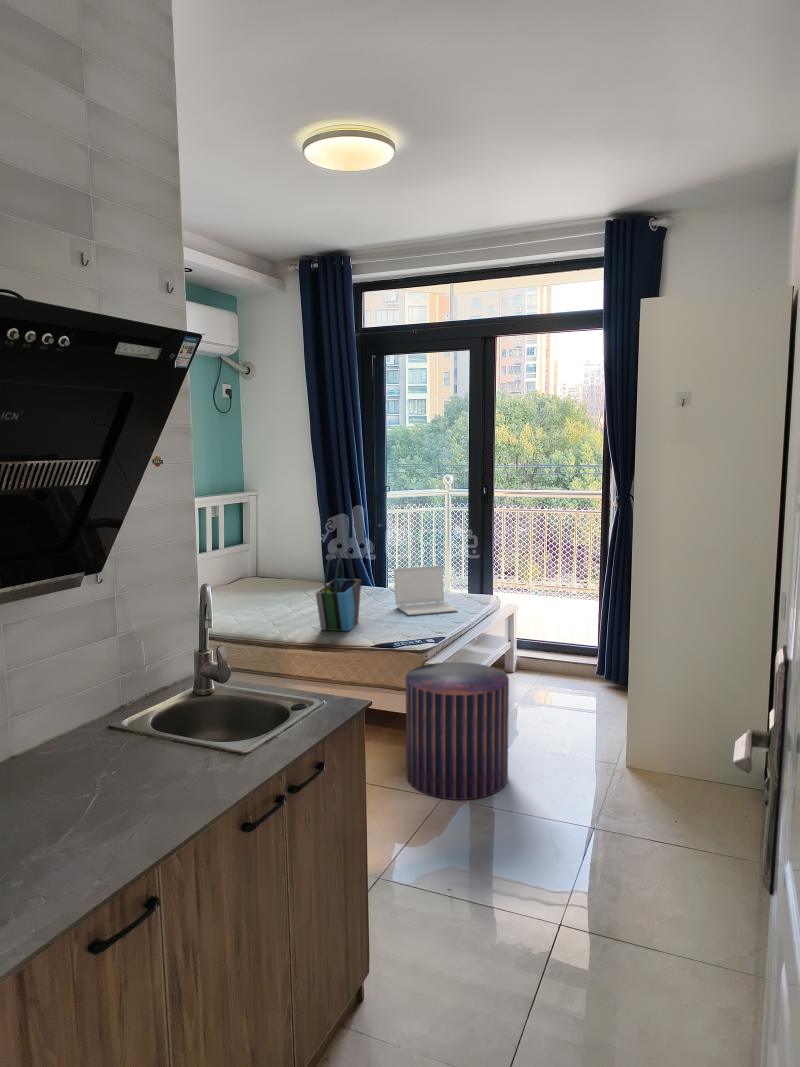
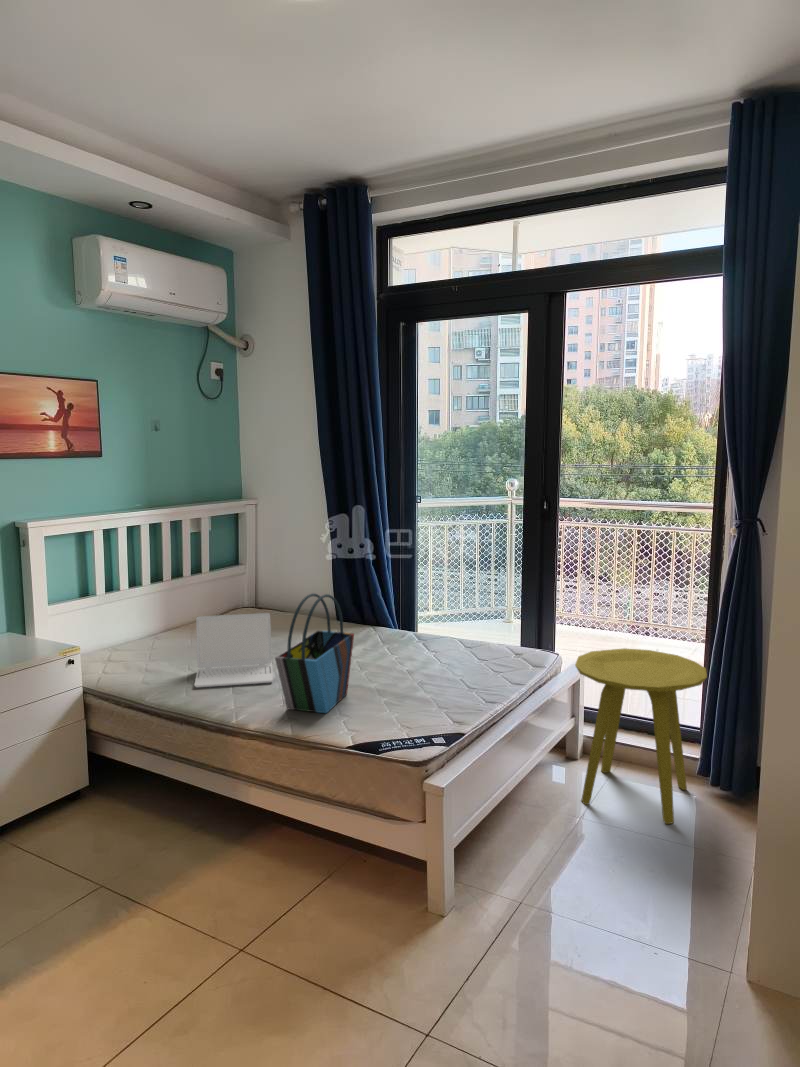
laptop: present [394,566,457,615] -> present [194,613,273,687]
side table: none [511,590,599,703] -> present [575,648,707,824]
pouf: present [406,662,509,800] -> none [381,782,549,1039]

